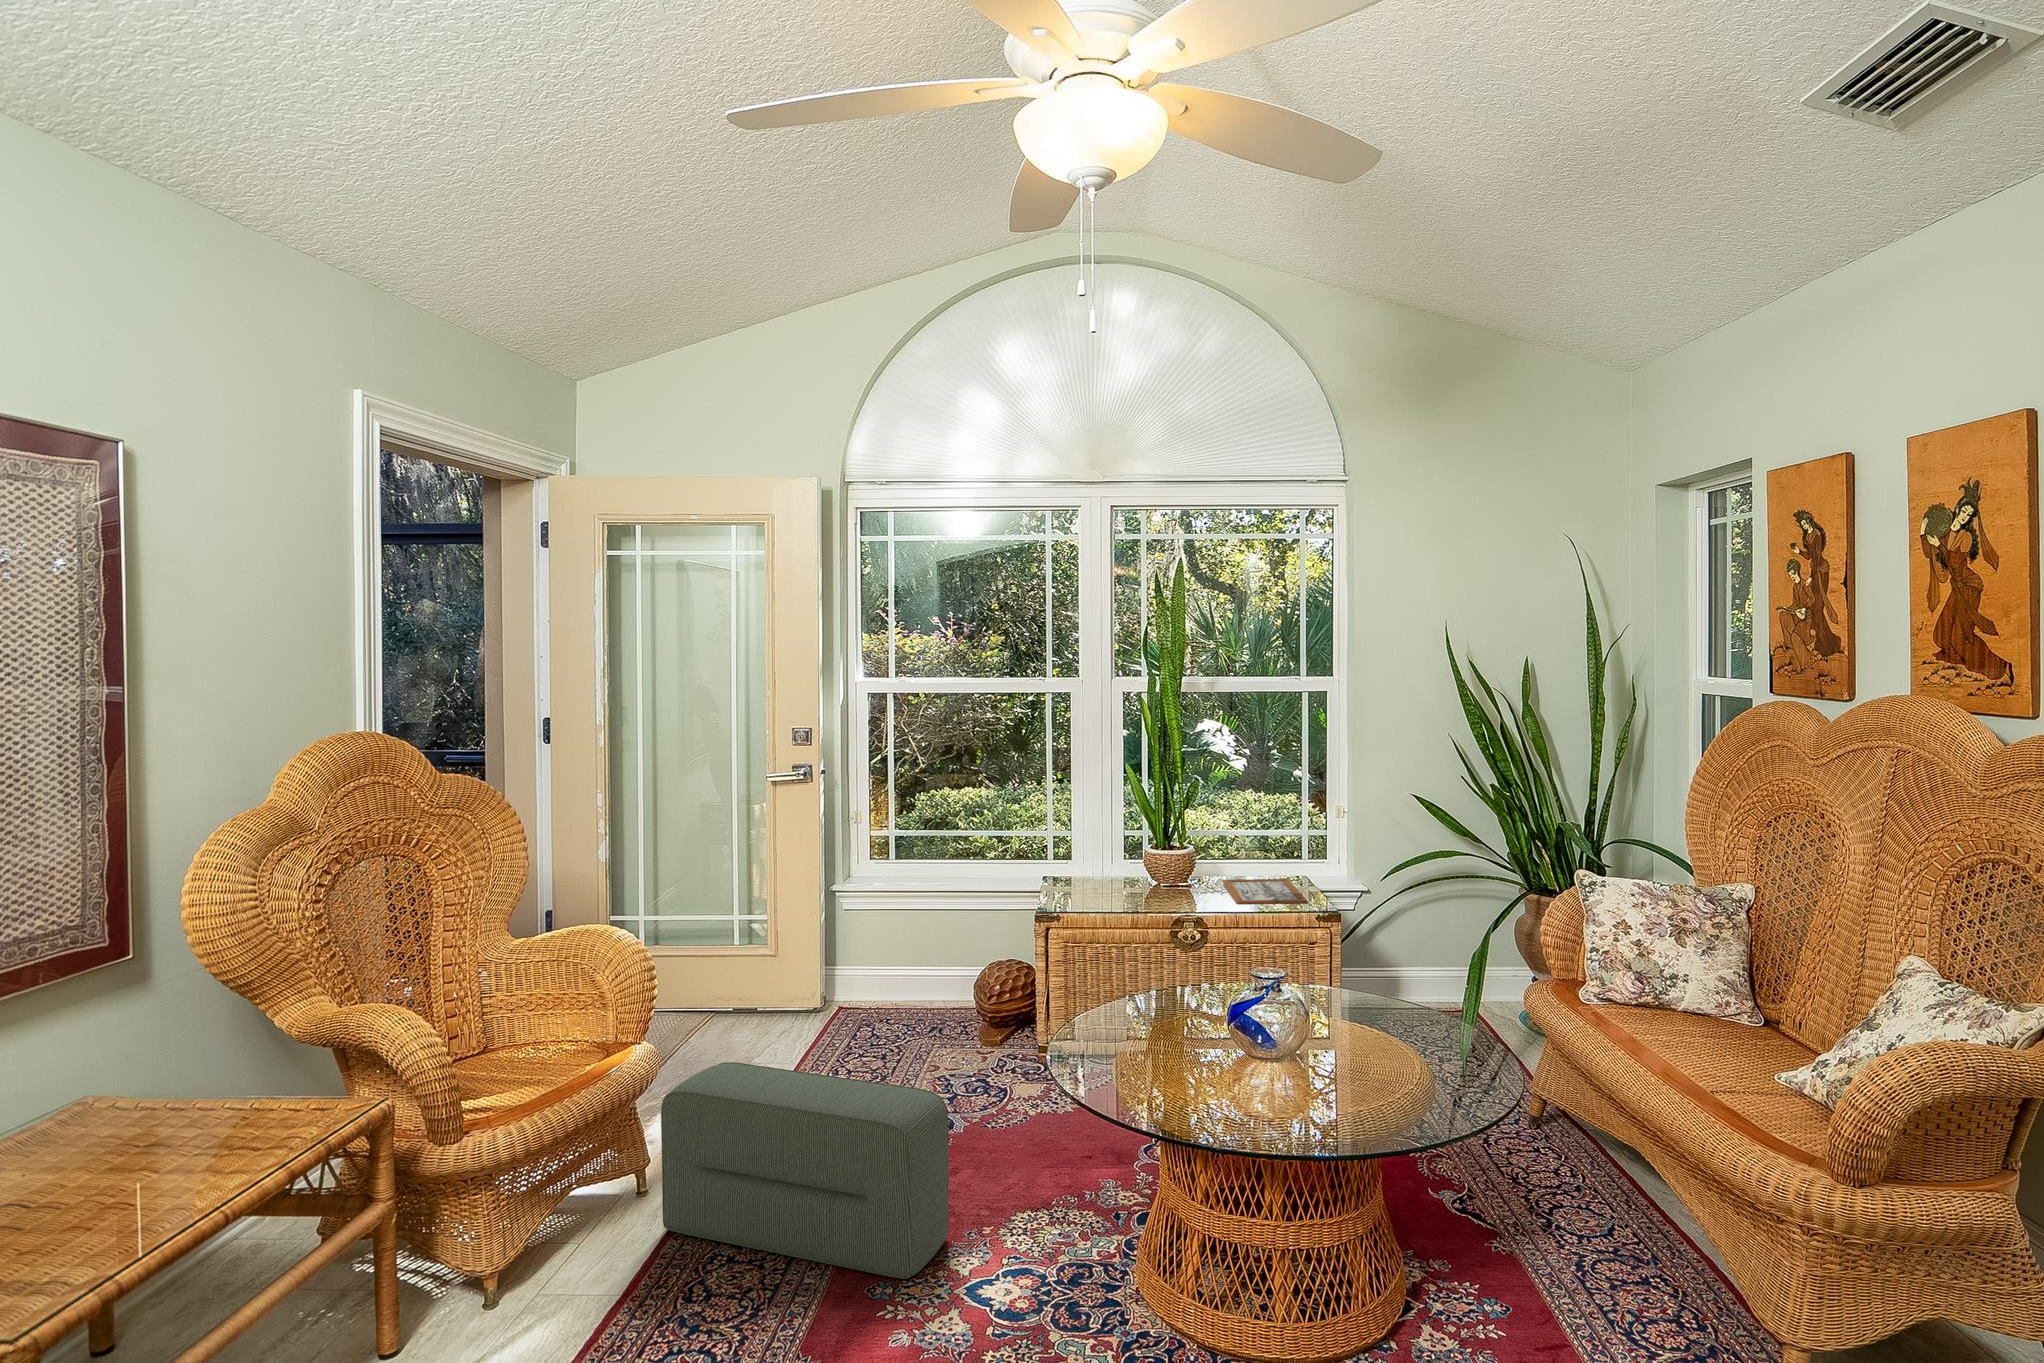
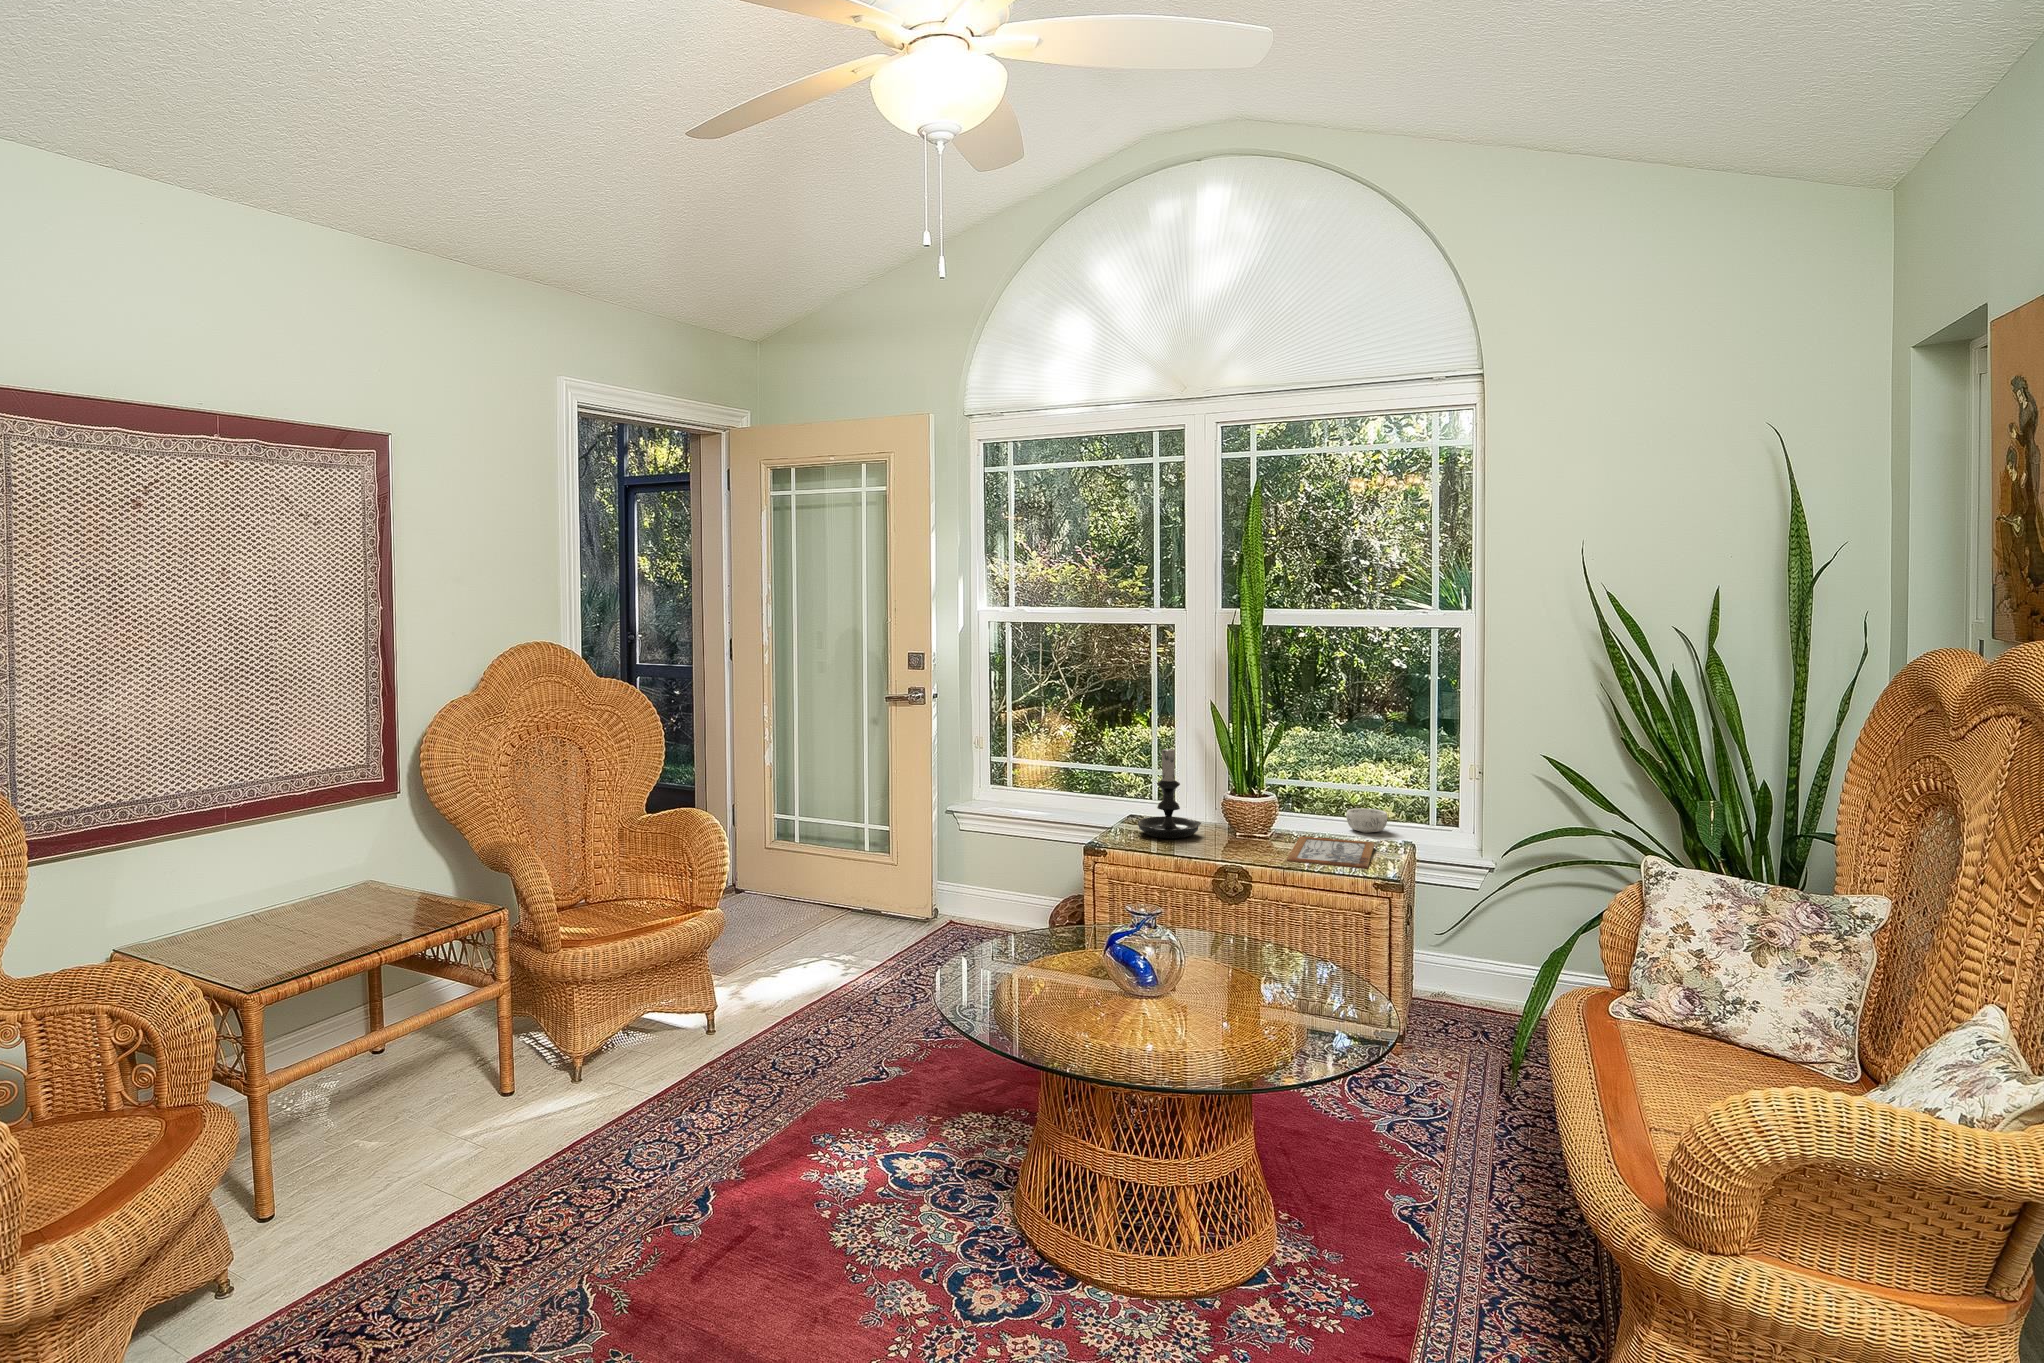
candle holder: none [1073,799,1136,894] -> present [1138,744,1201,838]
decorative bowl: none [1244,849,1279,871] -> present [1346,808,1388,833]
pouf: present [661,1062,949,1279] -> none [704,938,904,1136]

